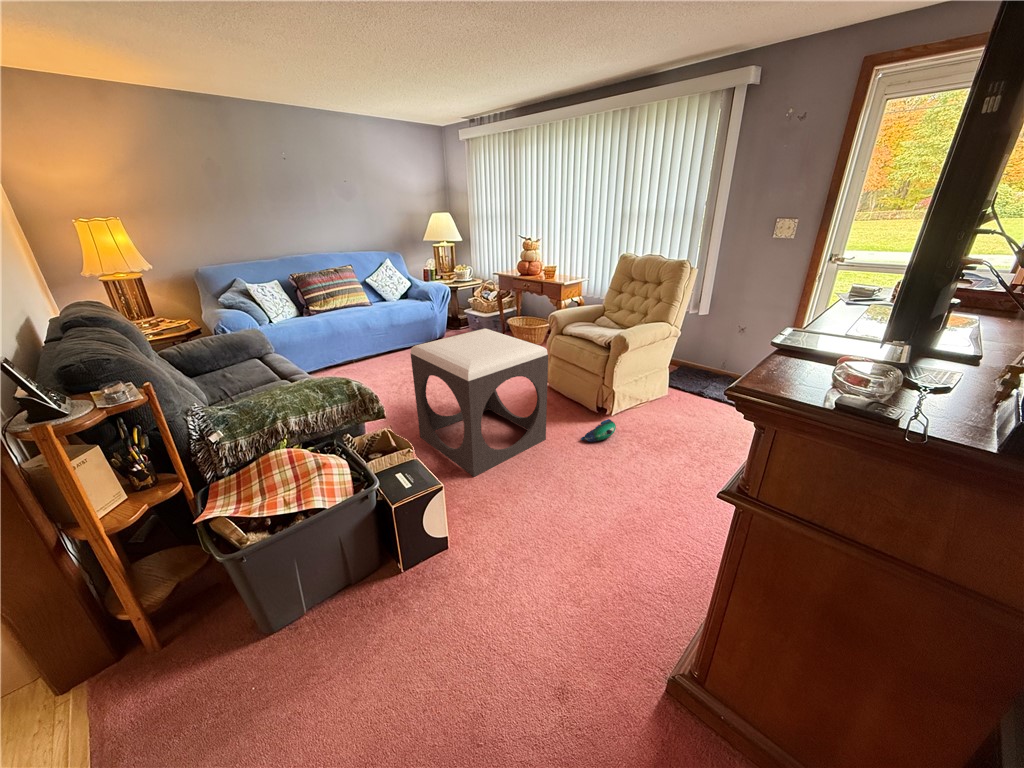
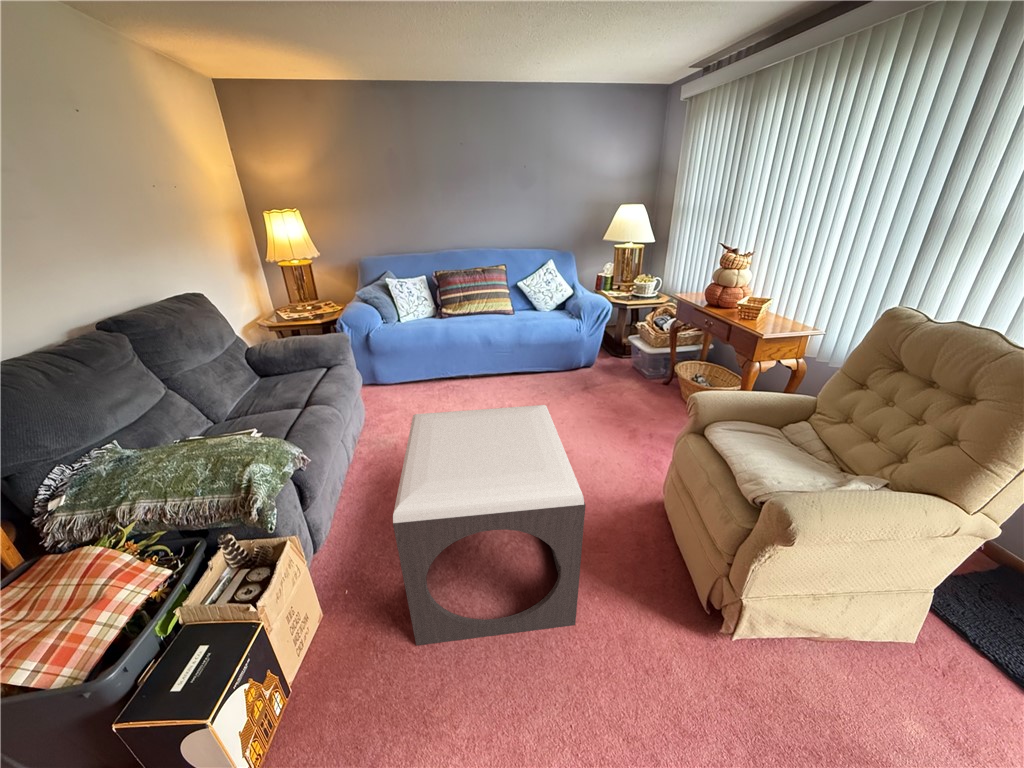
plush toy: present [581,419,616,442] -> none [631,642,722,697]

